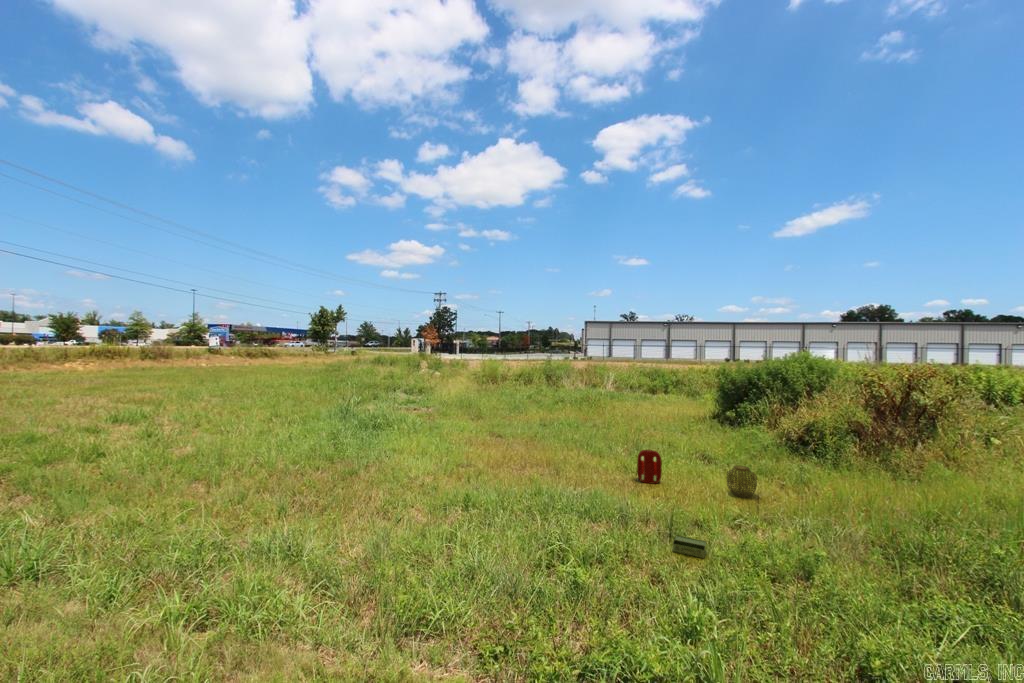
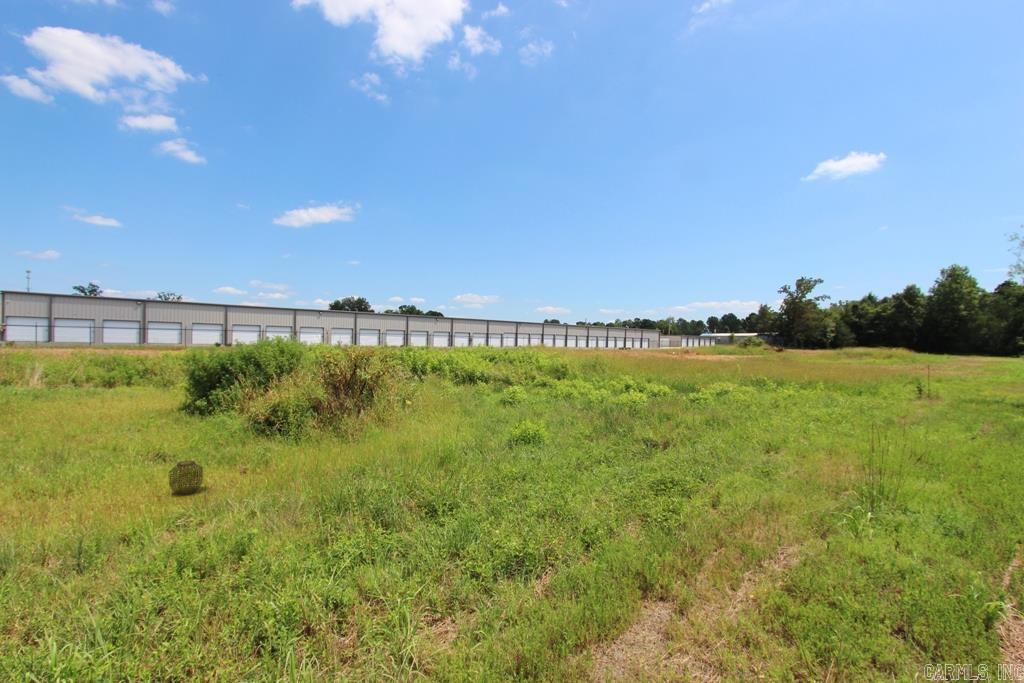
backpack: present [637,450,662,484] -> none [36,466,79,511]
toolbox: present [673,535,706,558] -> none [69,556,120,583]

